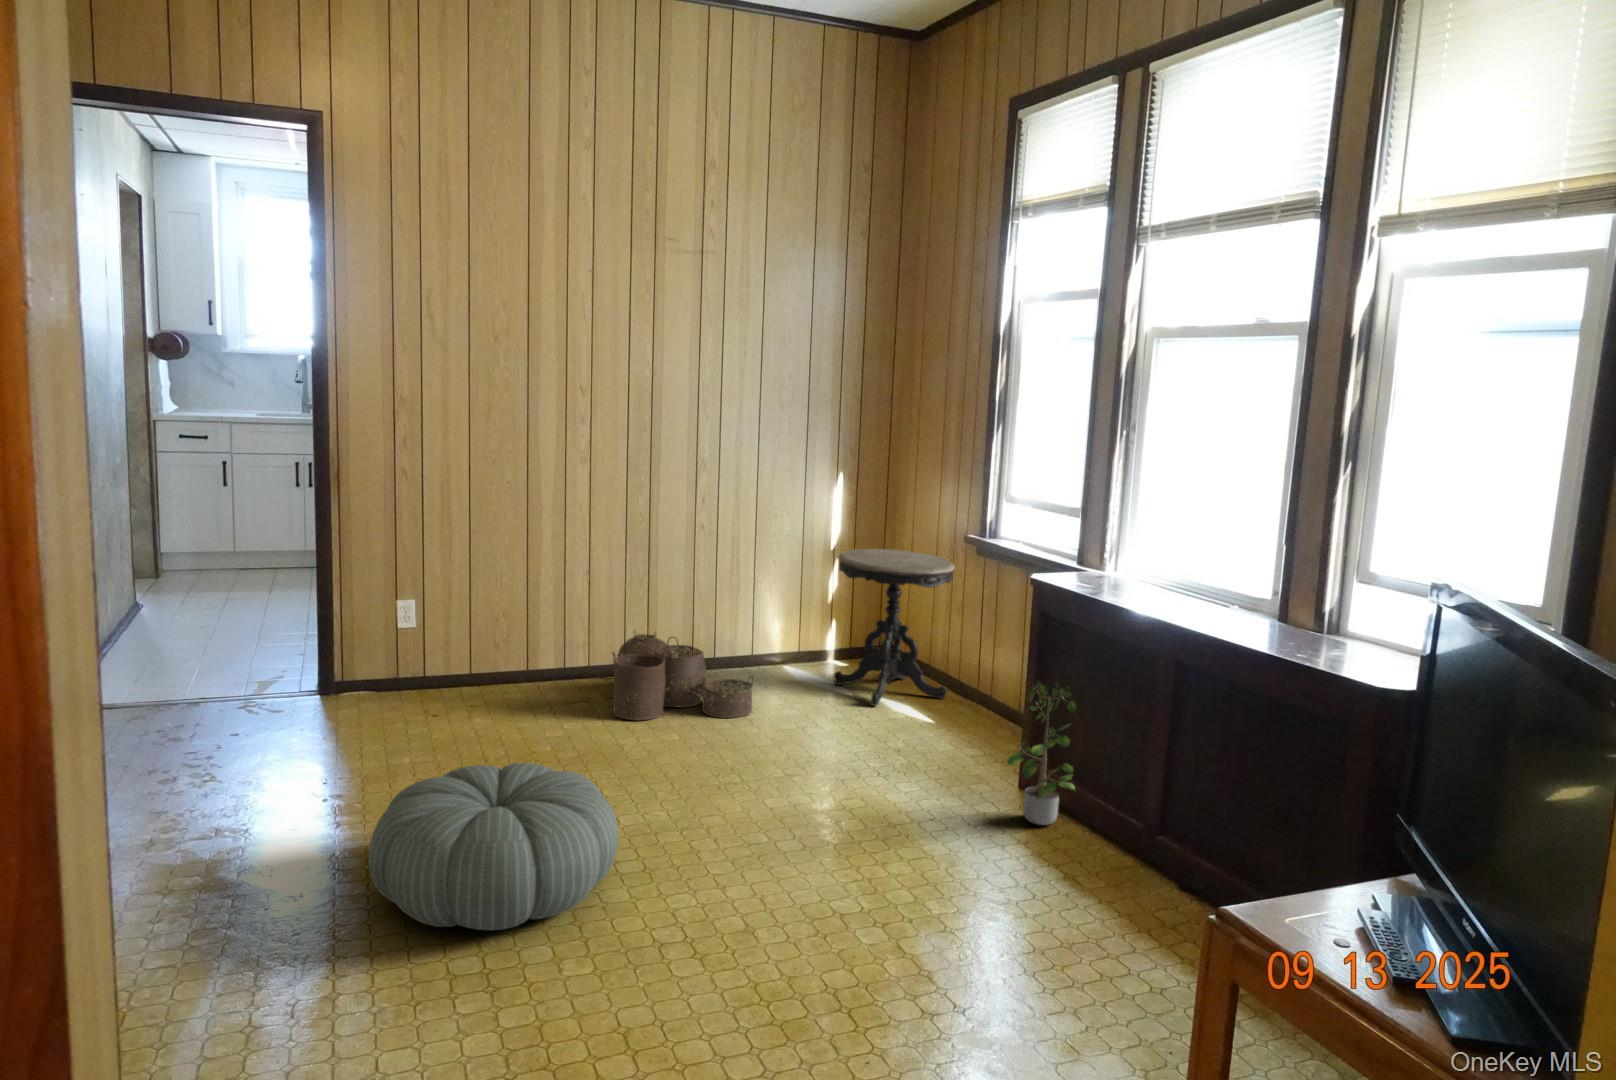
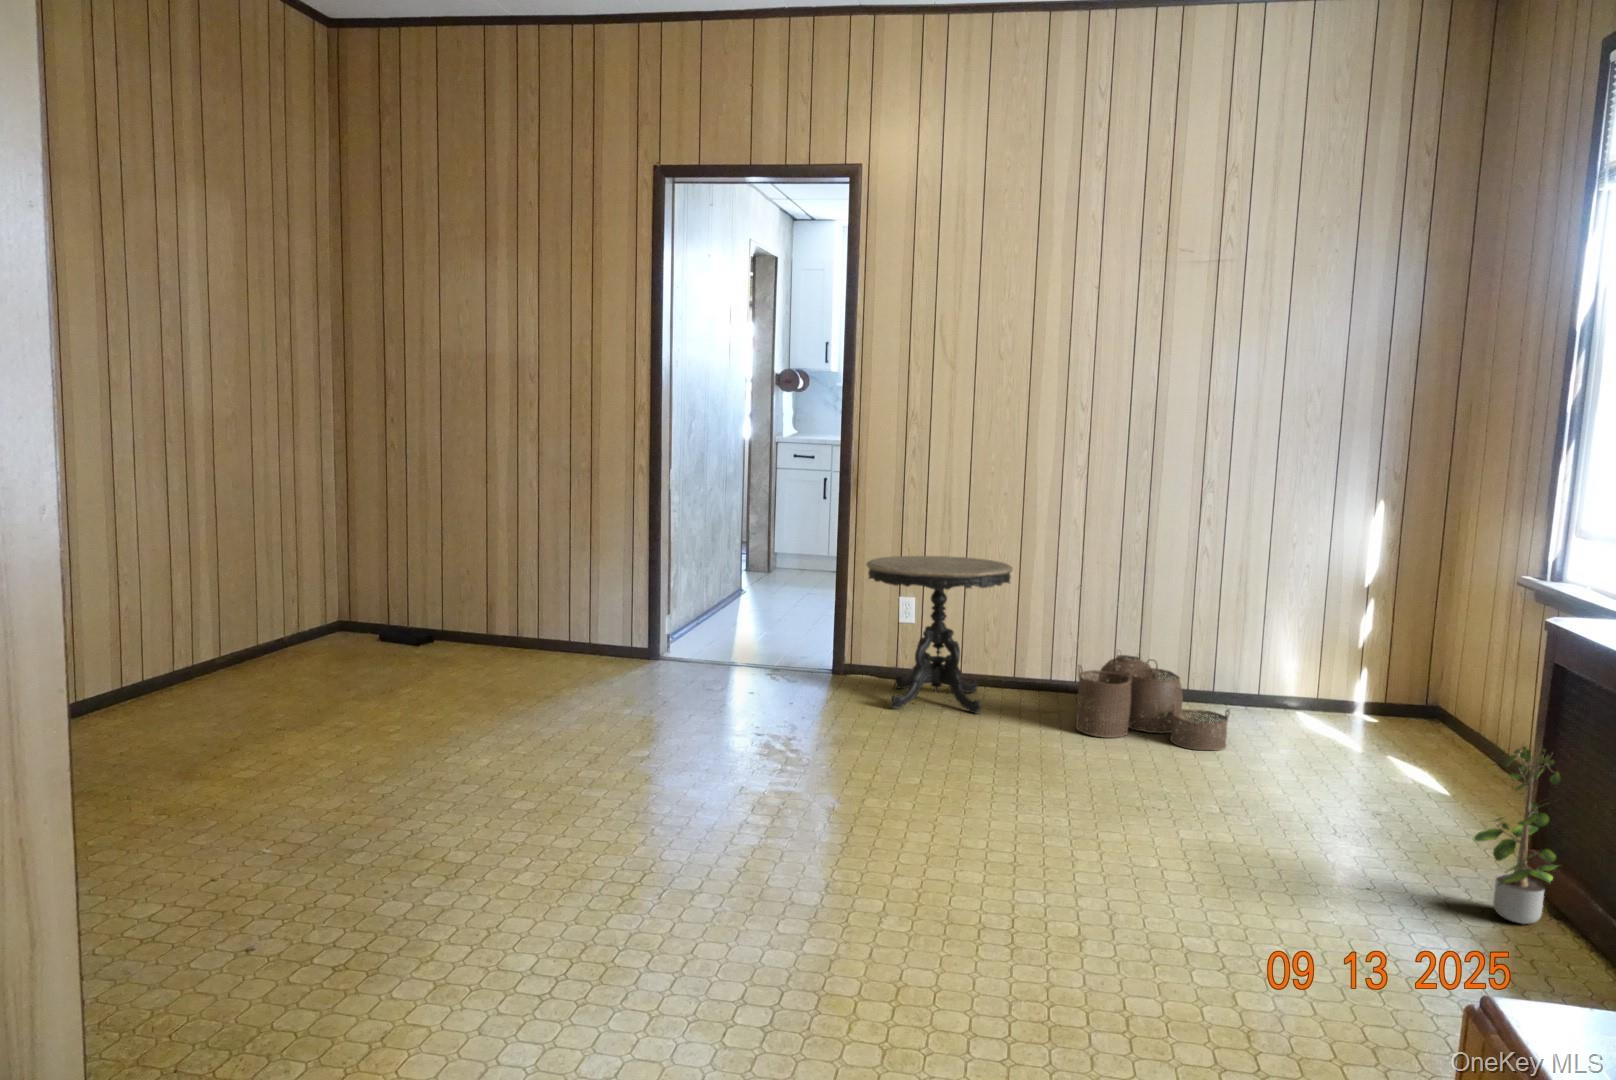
side table: present [834,549,955,706] -> present [866,556,1013,714]
pouf: present [369,762,618,931] -> none [775,733,988,872]

